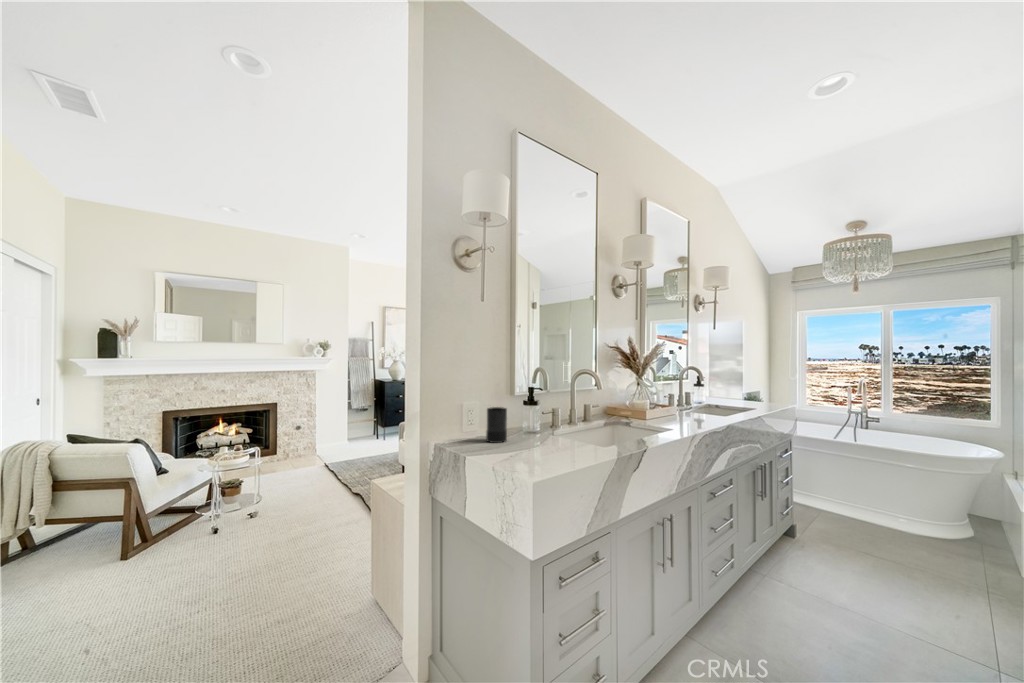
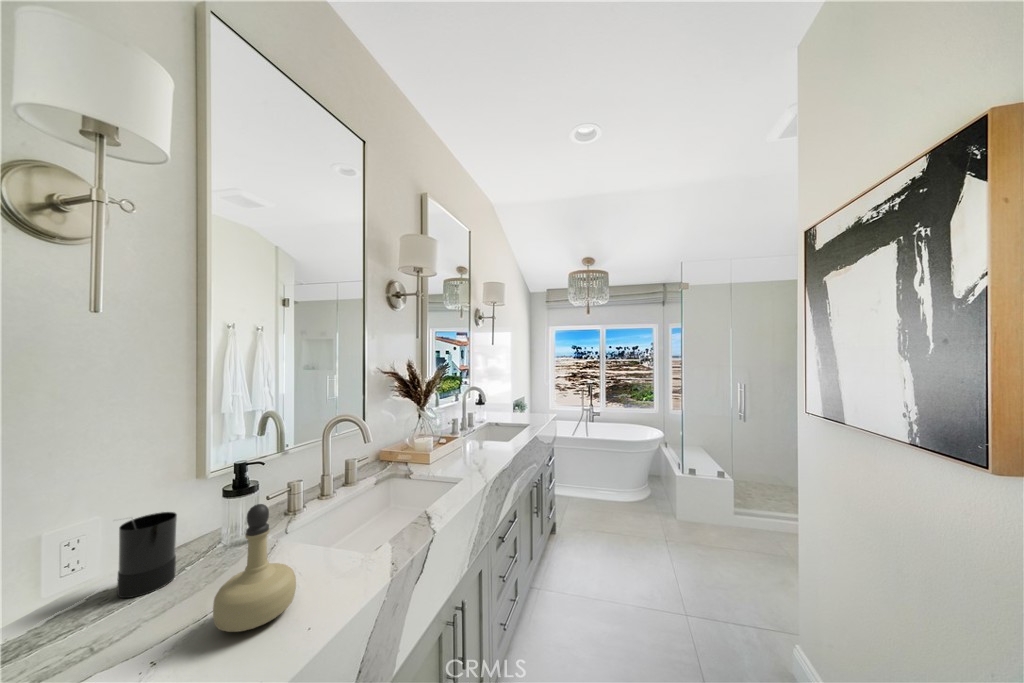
perfume bottle: none [532,399,567,457] -> present [213,504,296,632]

